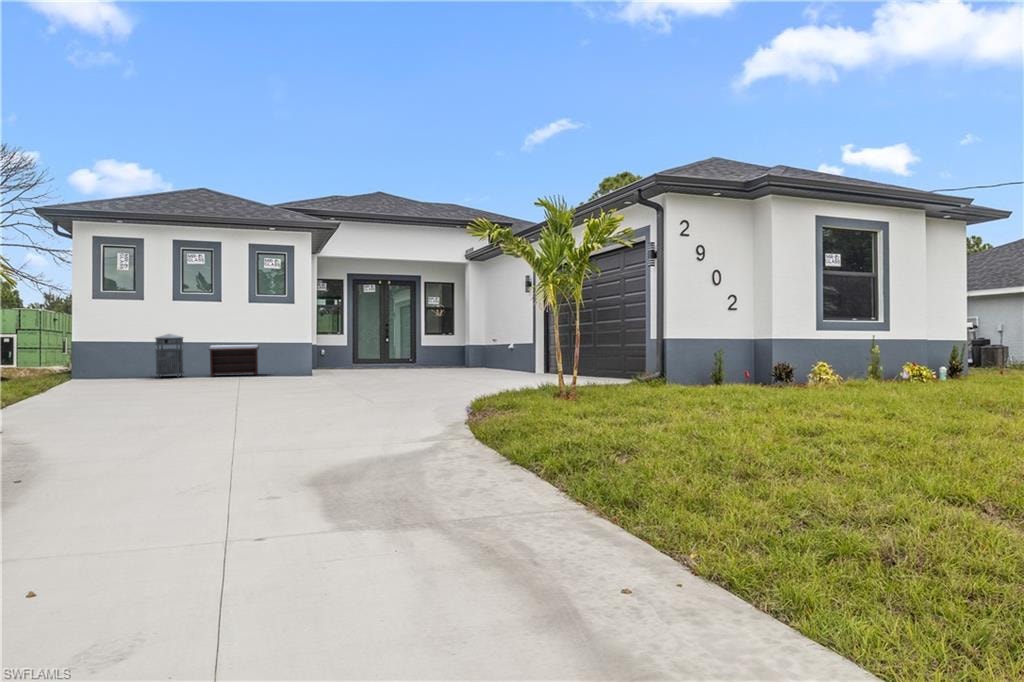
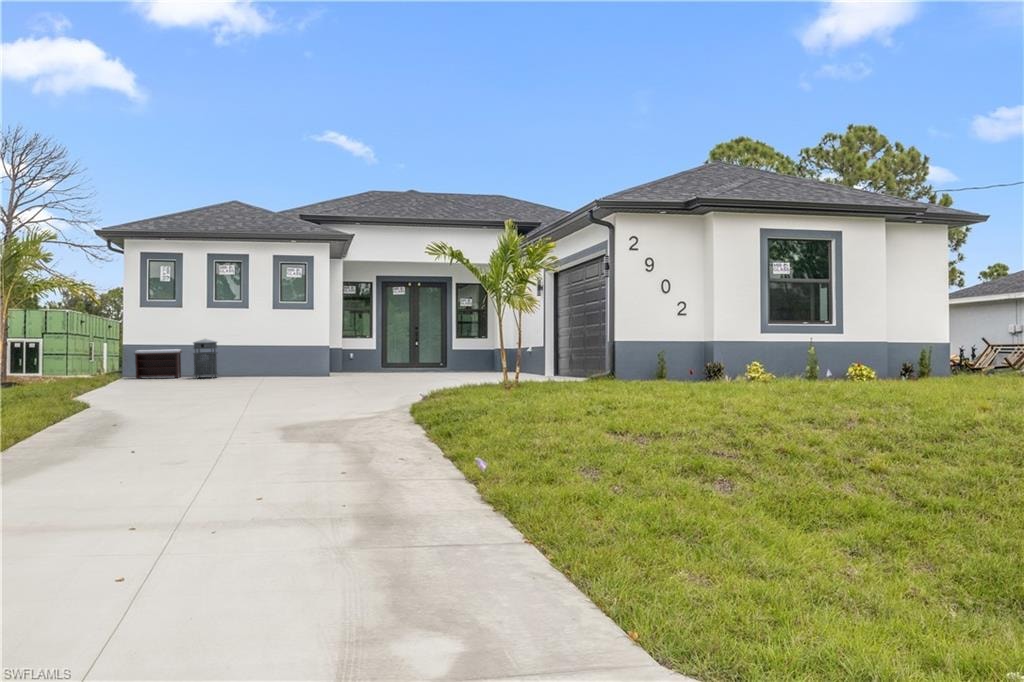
bench: present [209,345,259,376] -> present [135,349,182,379]

